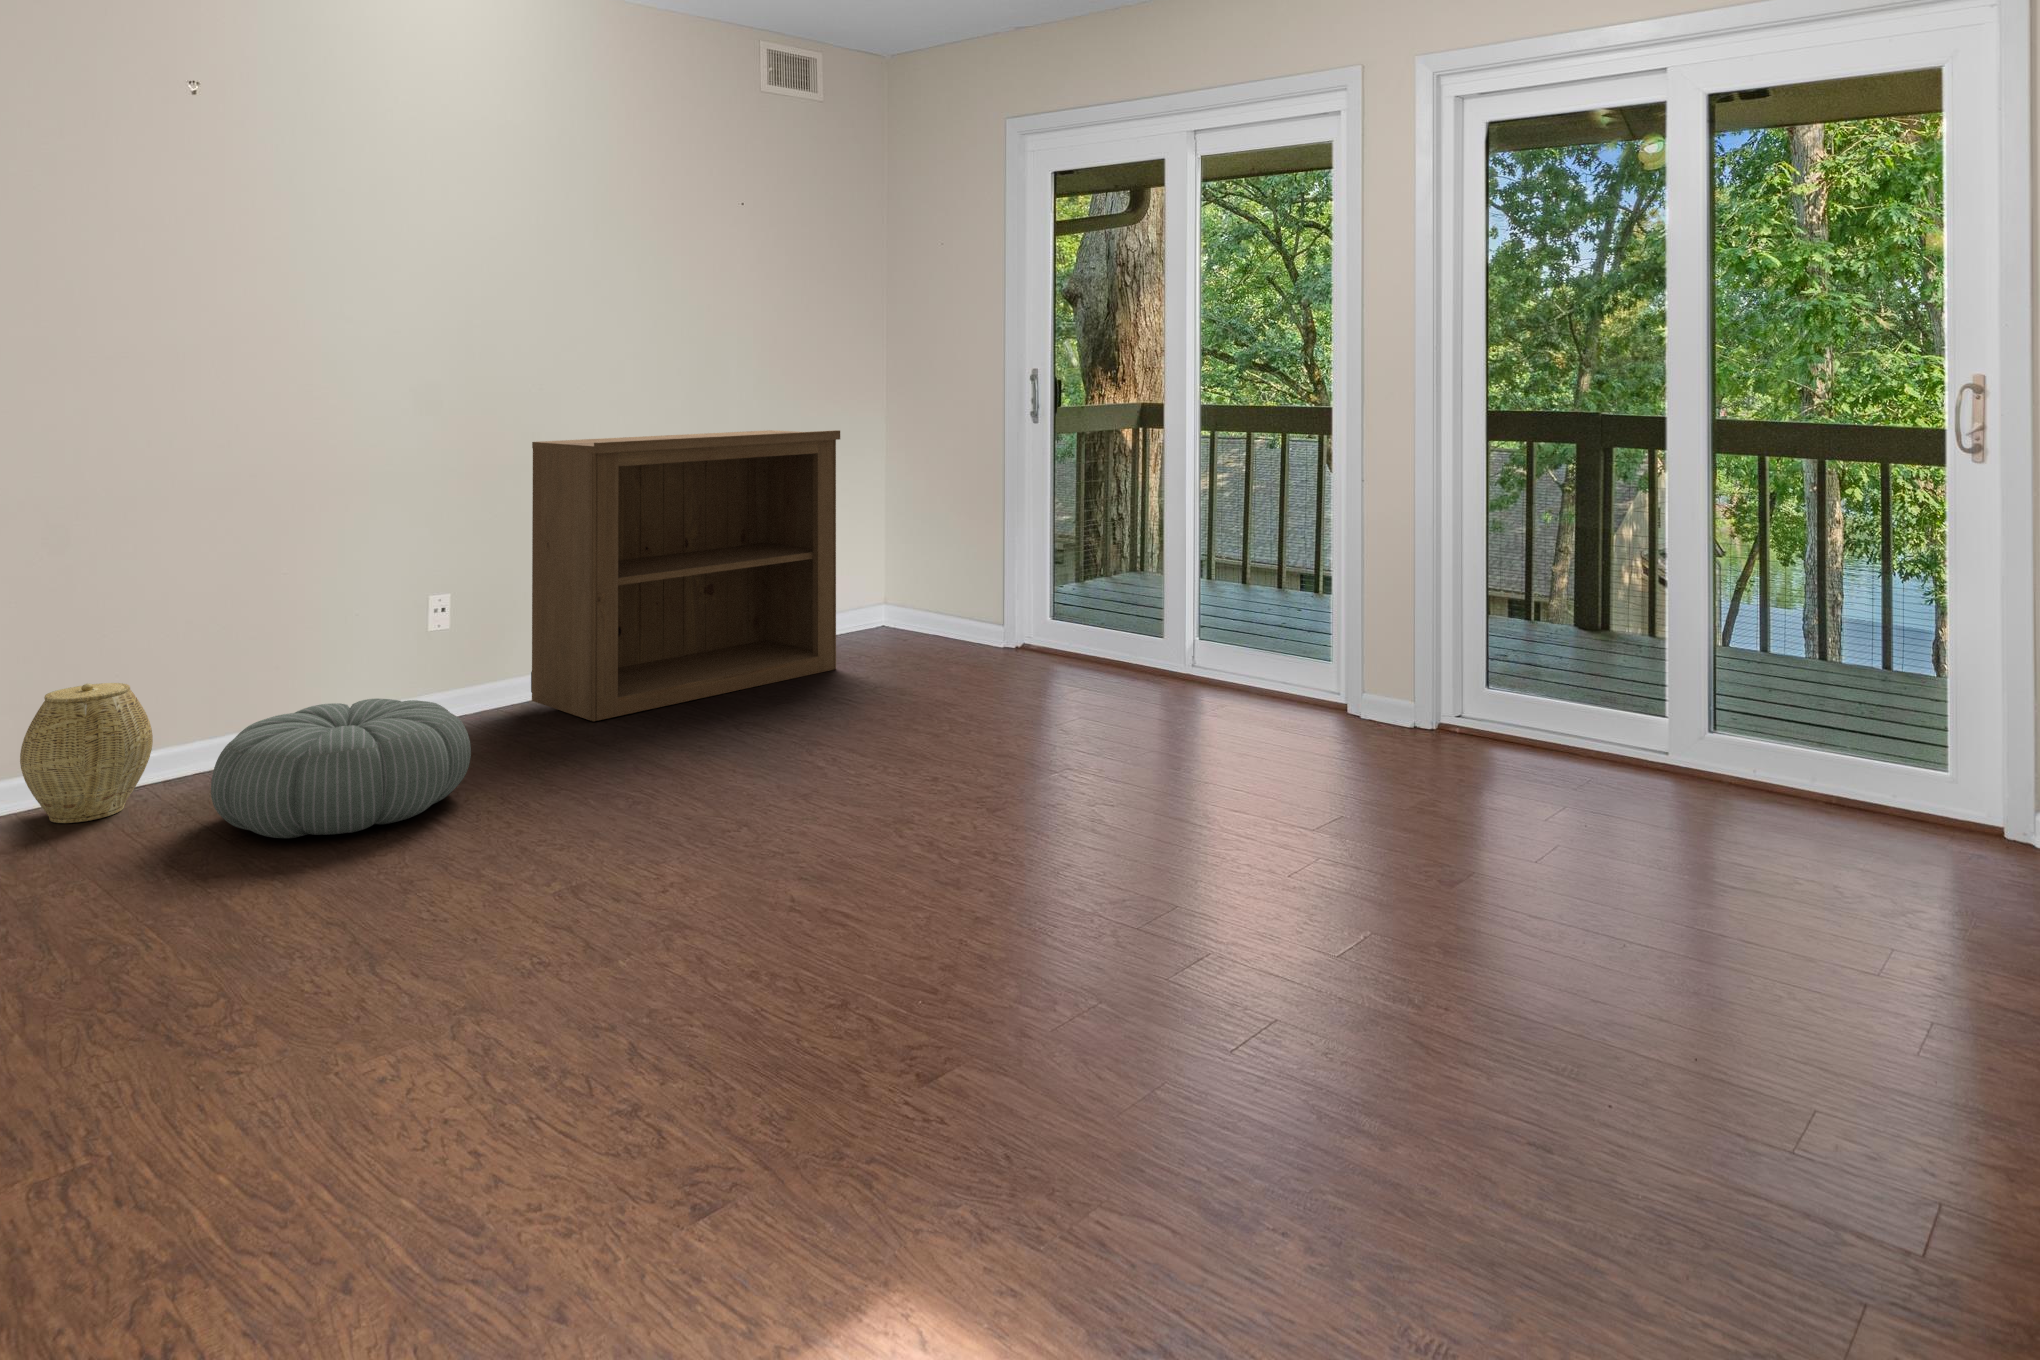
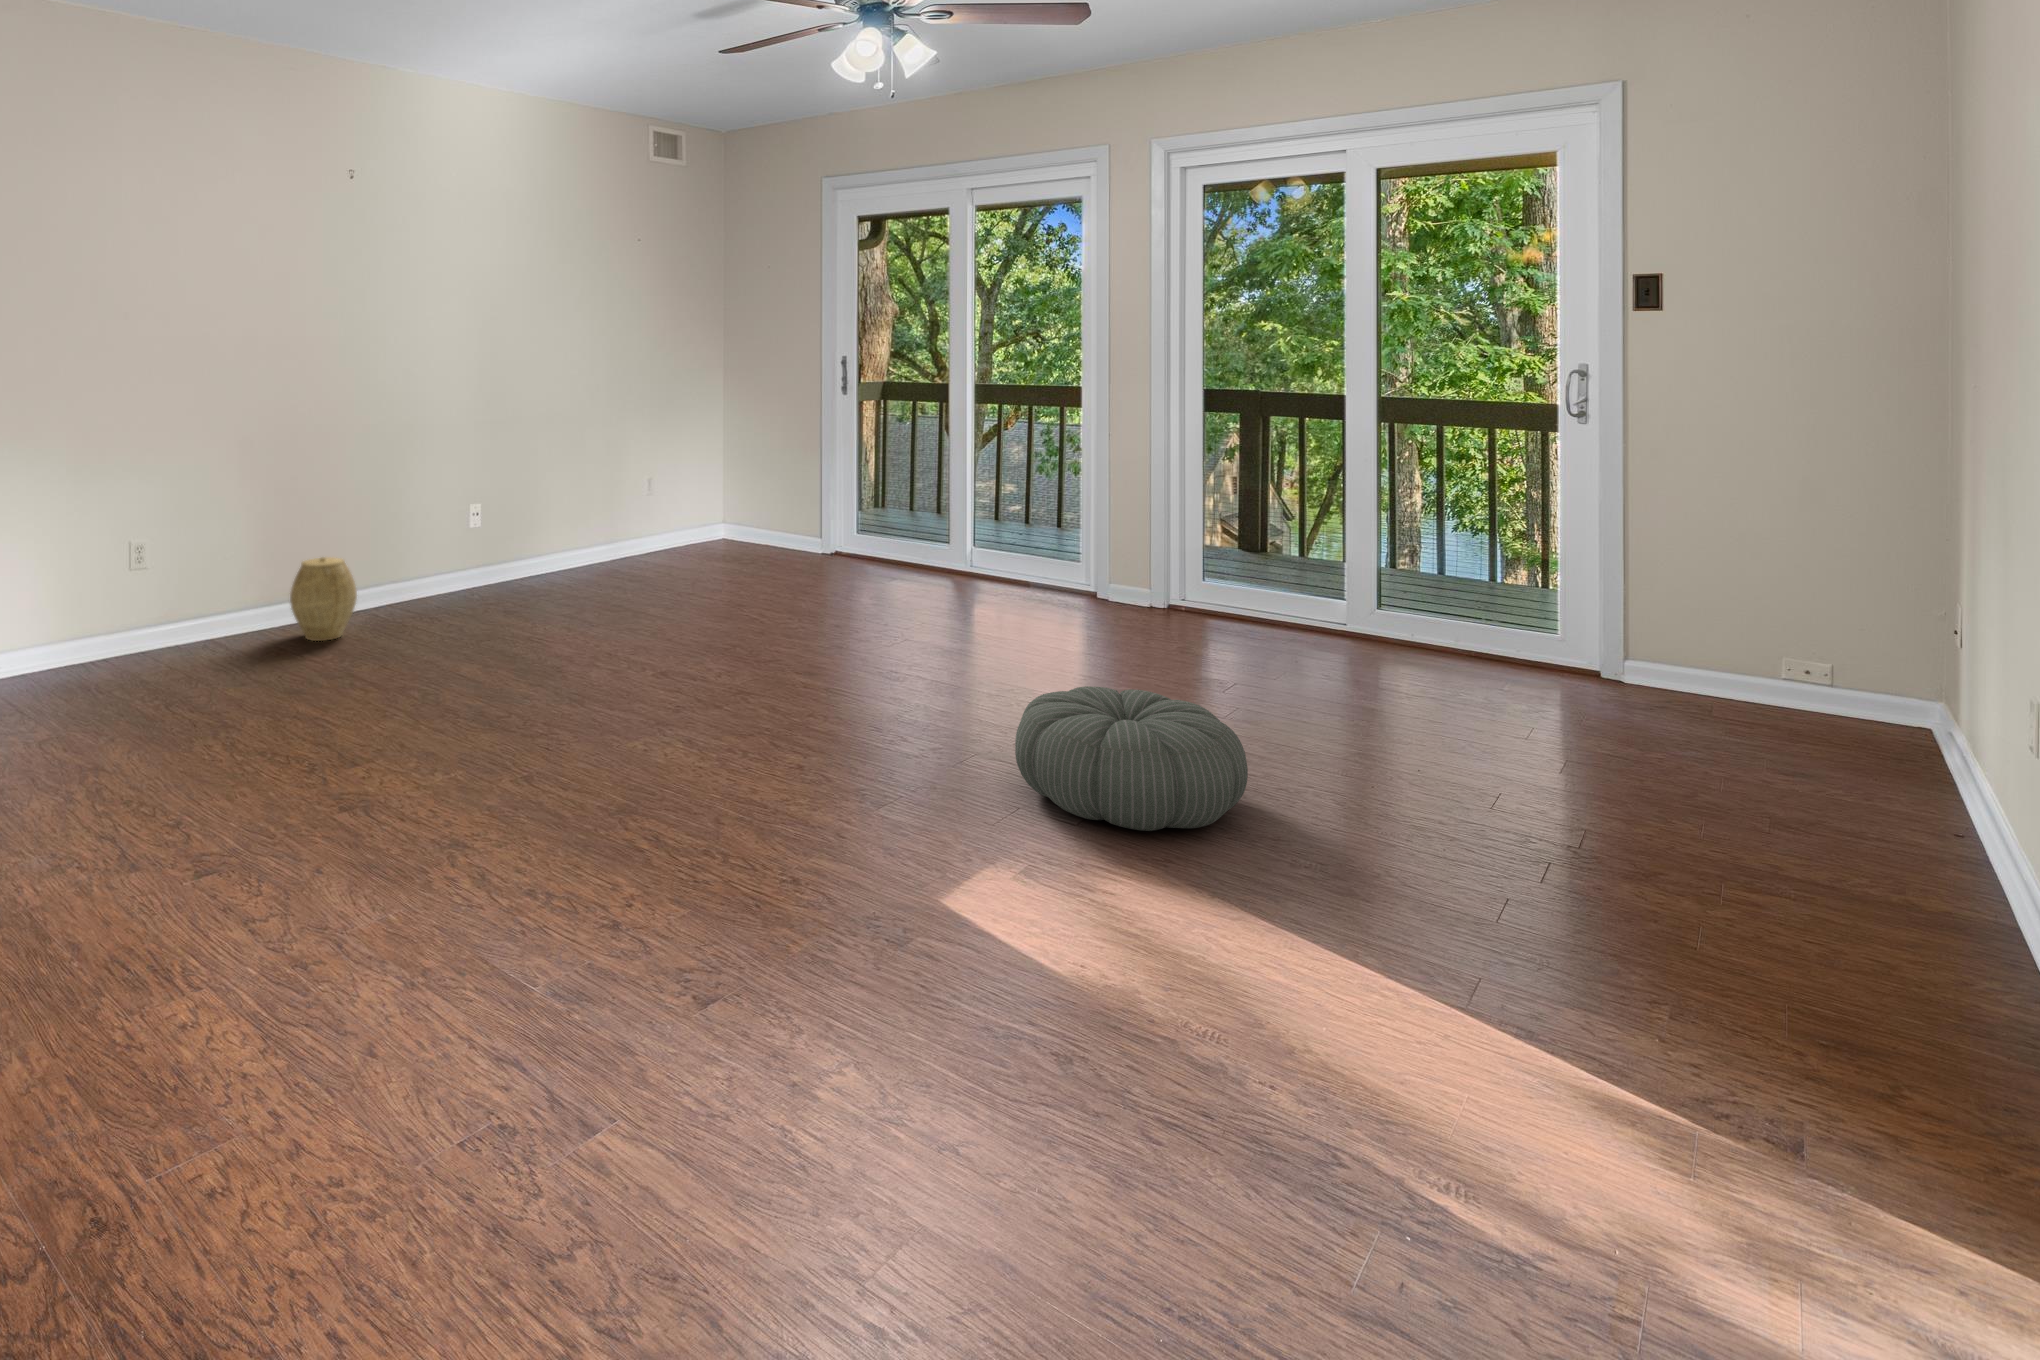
bookshelf: present [531,430,840,721] -> none [527,400,718,592]
pouf: present [211,699,471,838] -> present [1015,686,1248,831]

